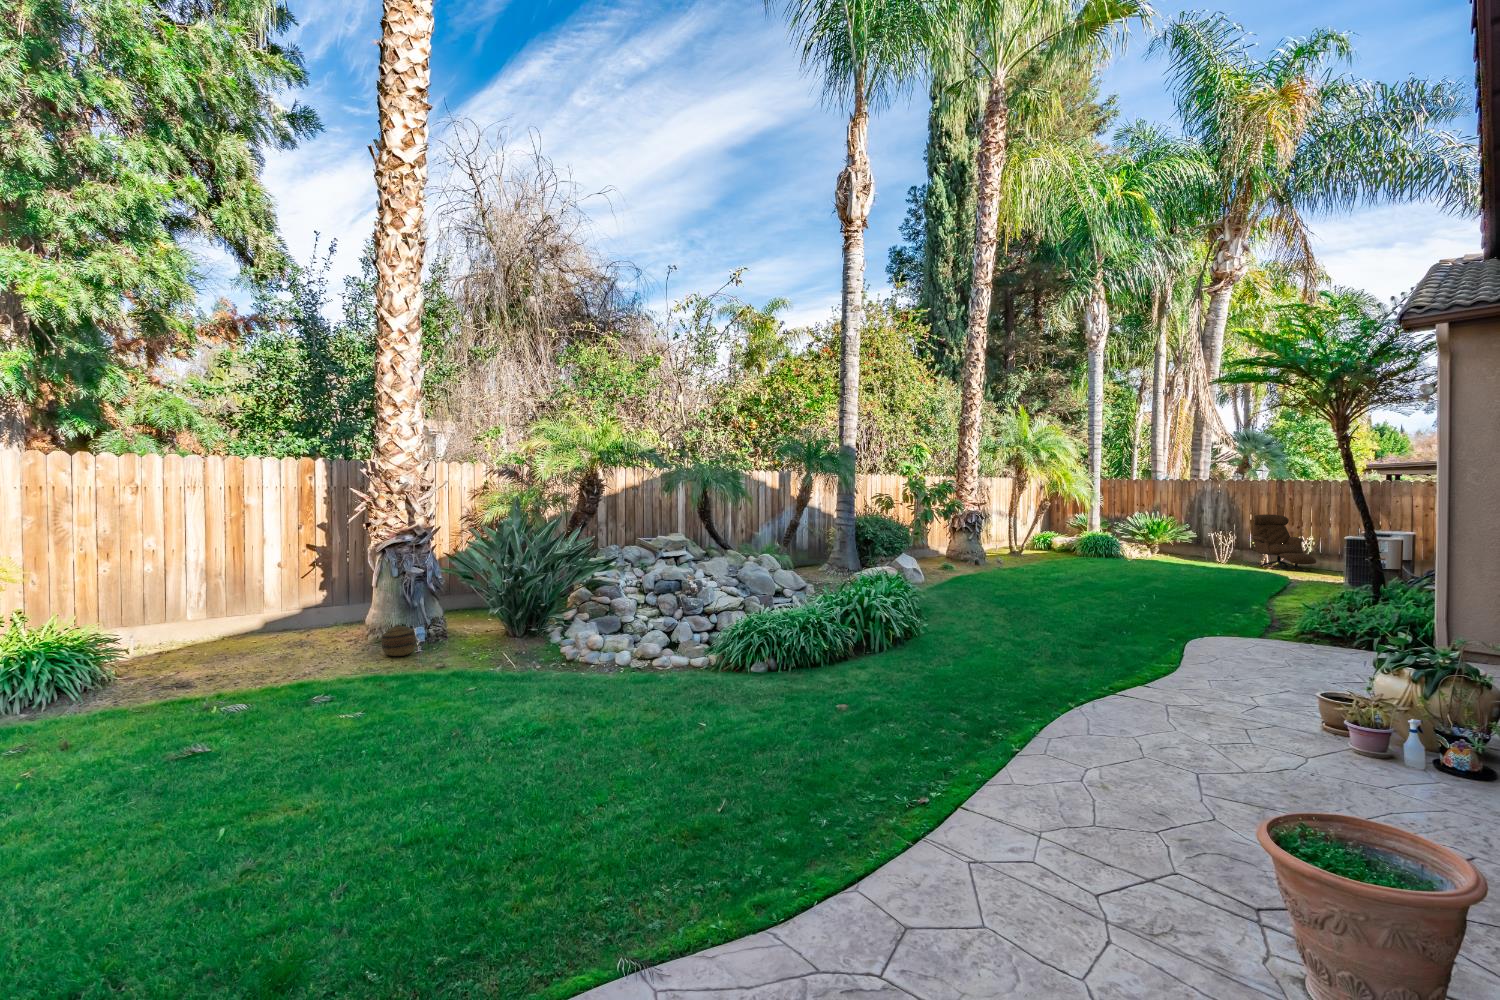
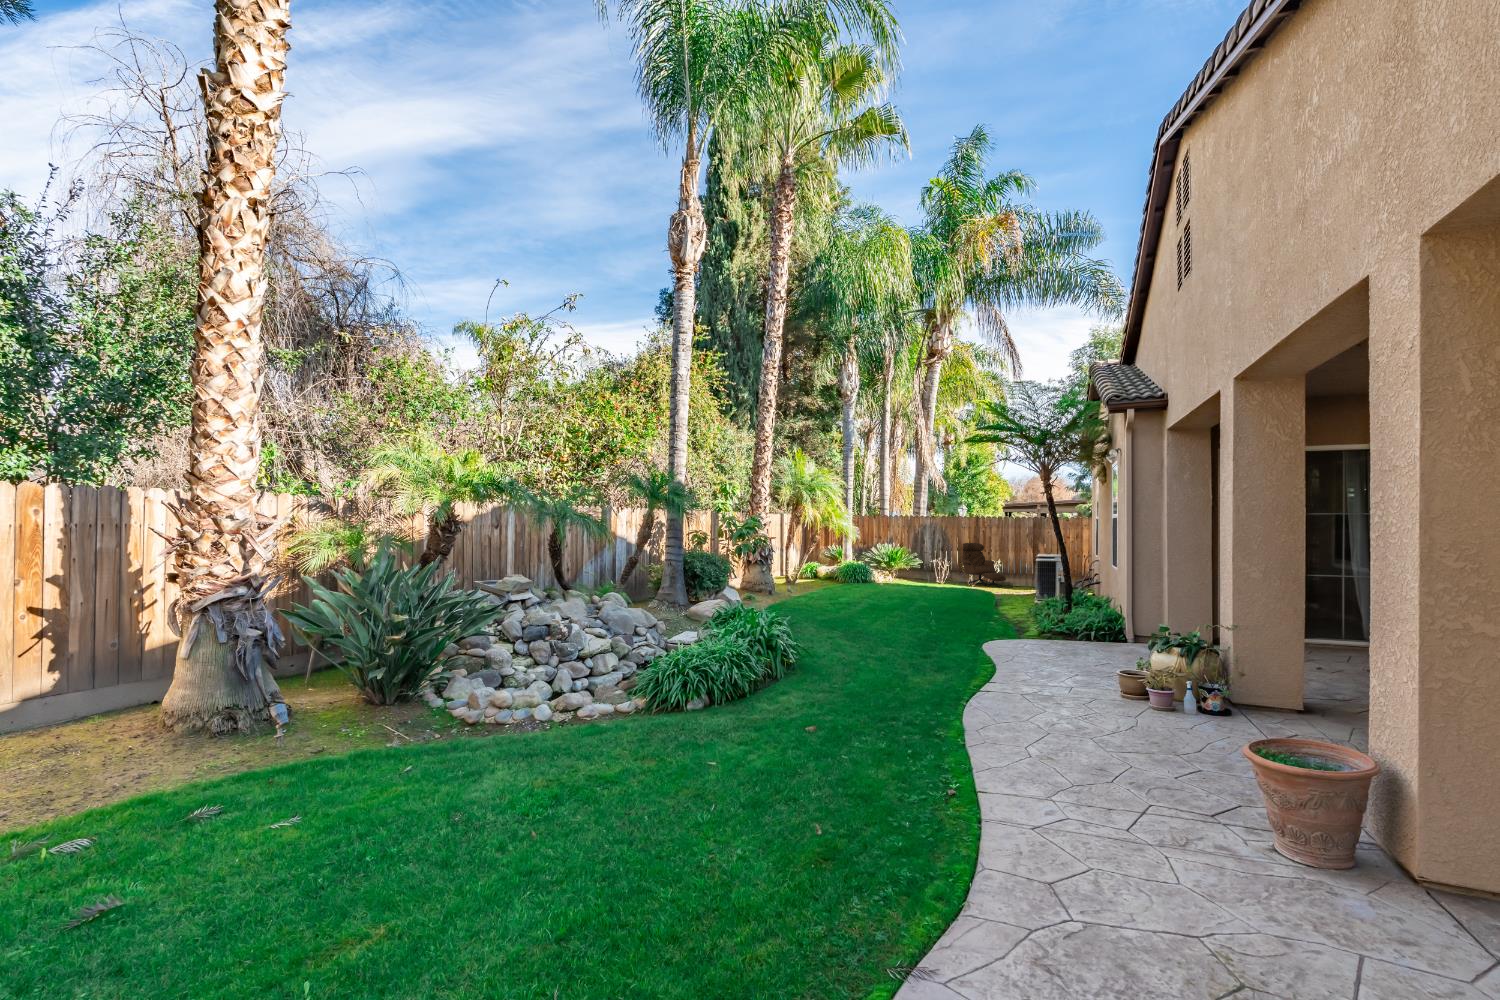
basket: present [381,626,416,656] -> none [212,709,263,751]

